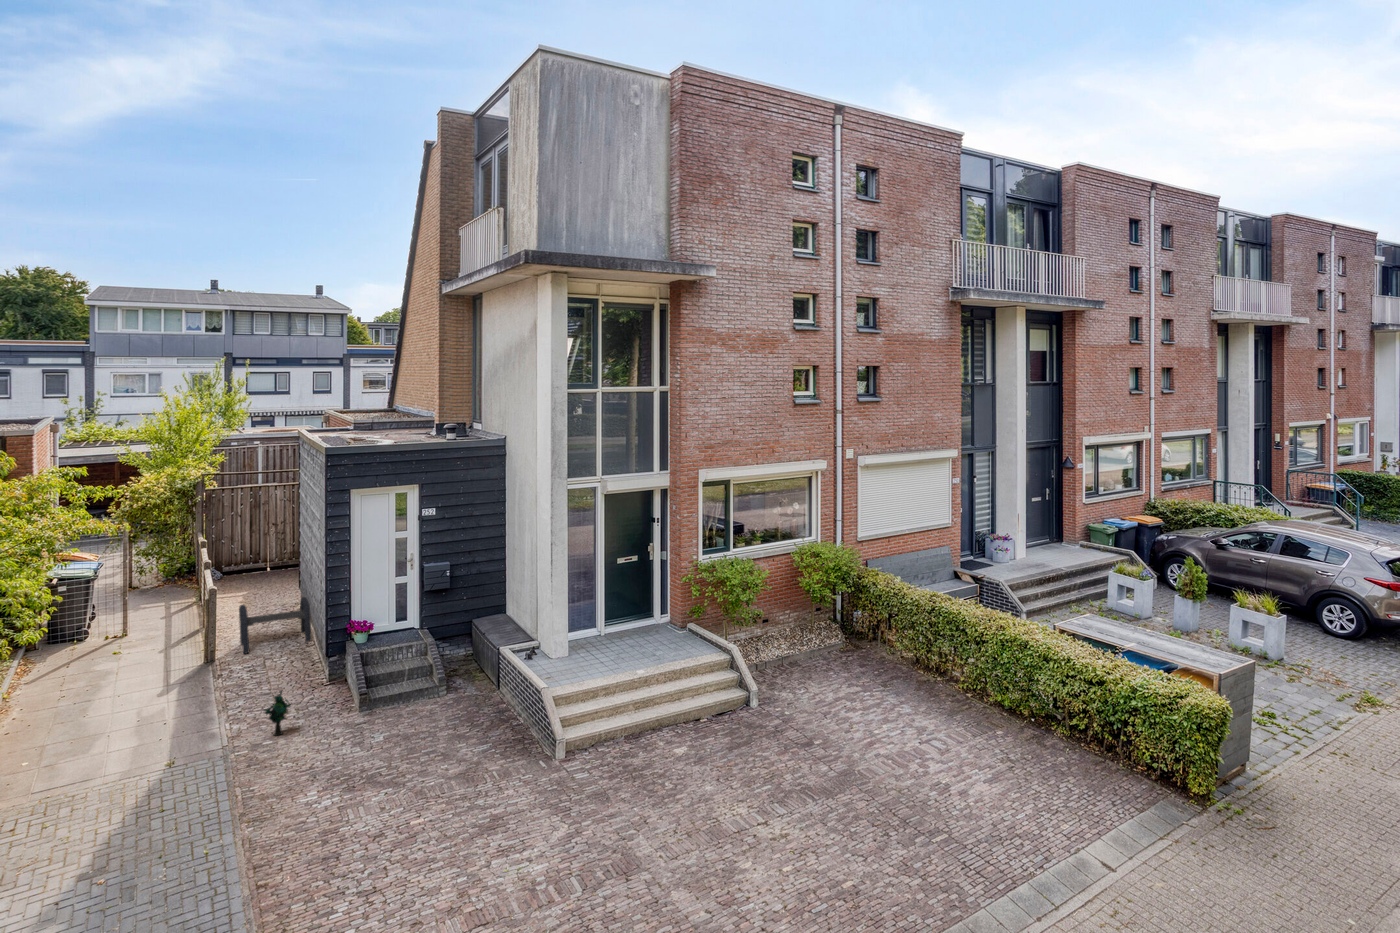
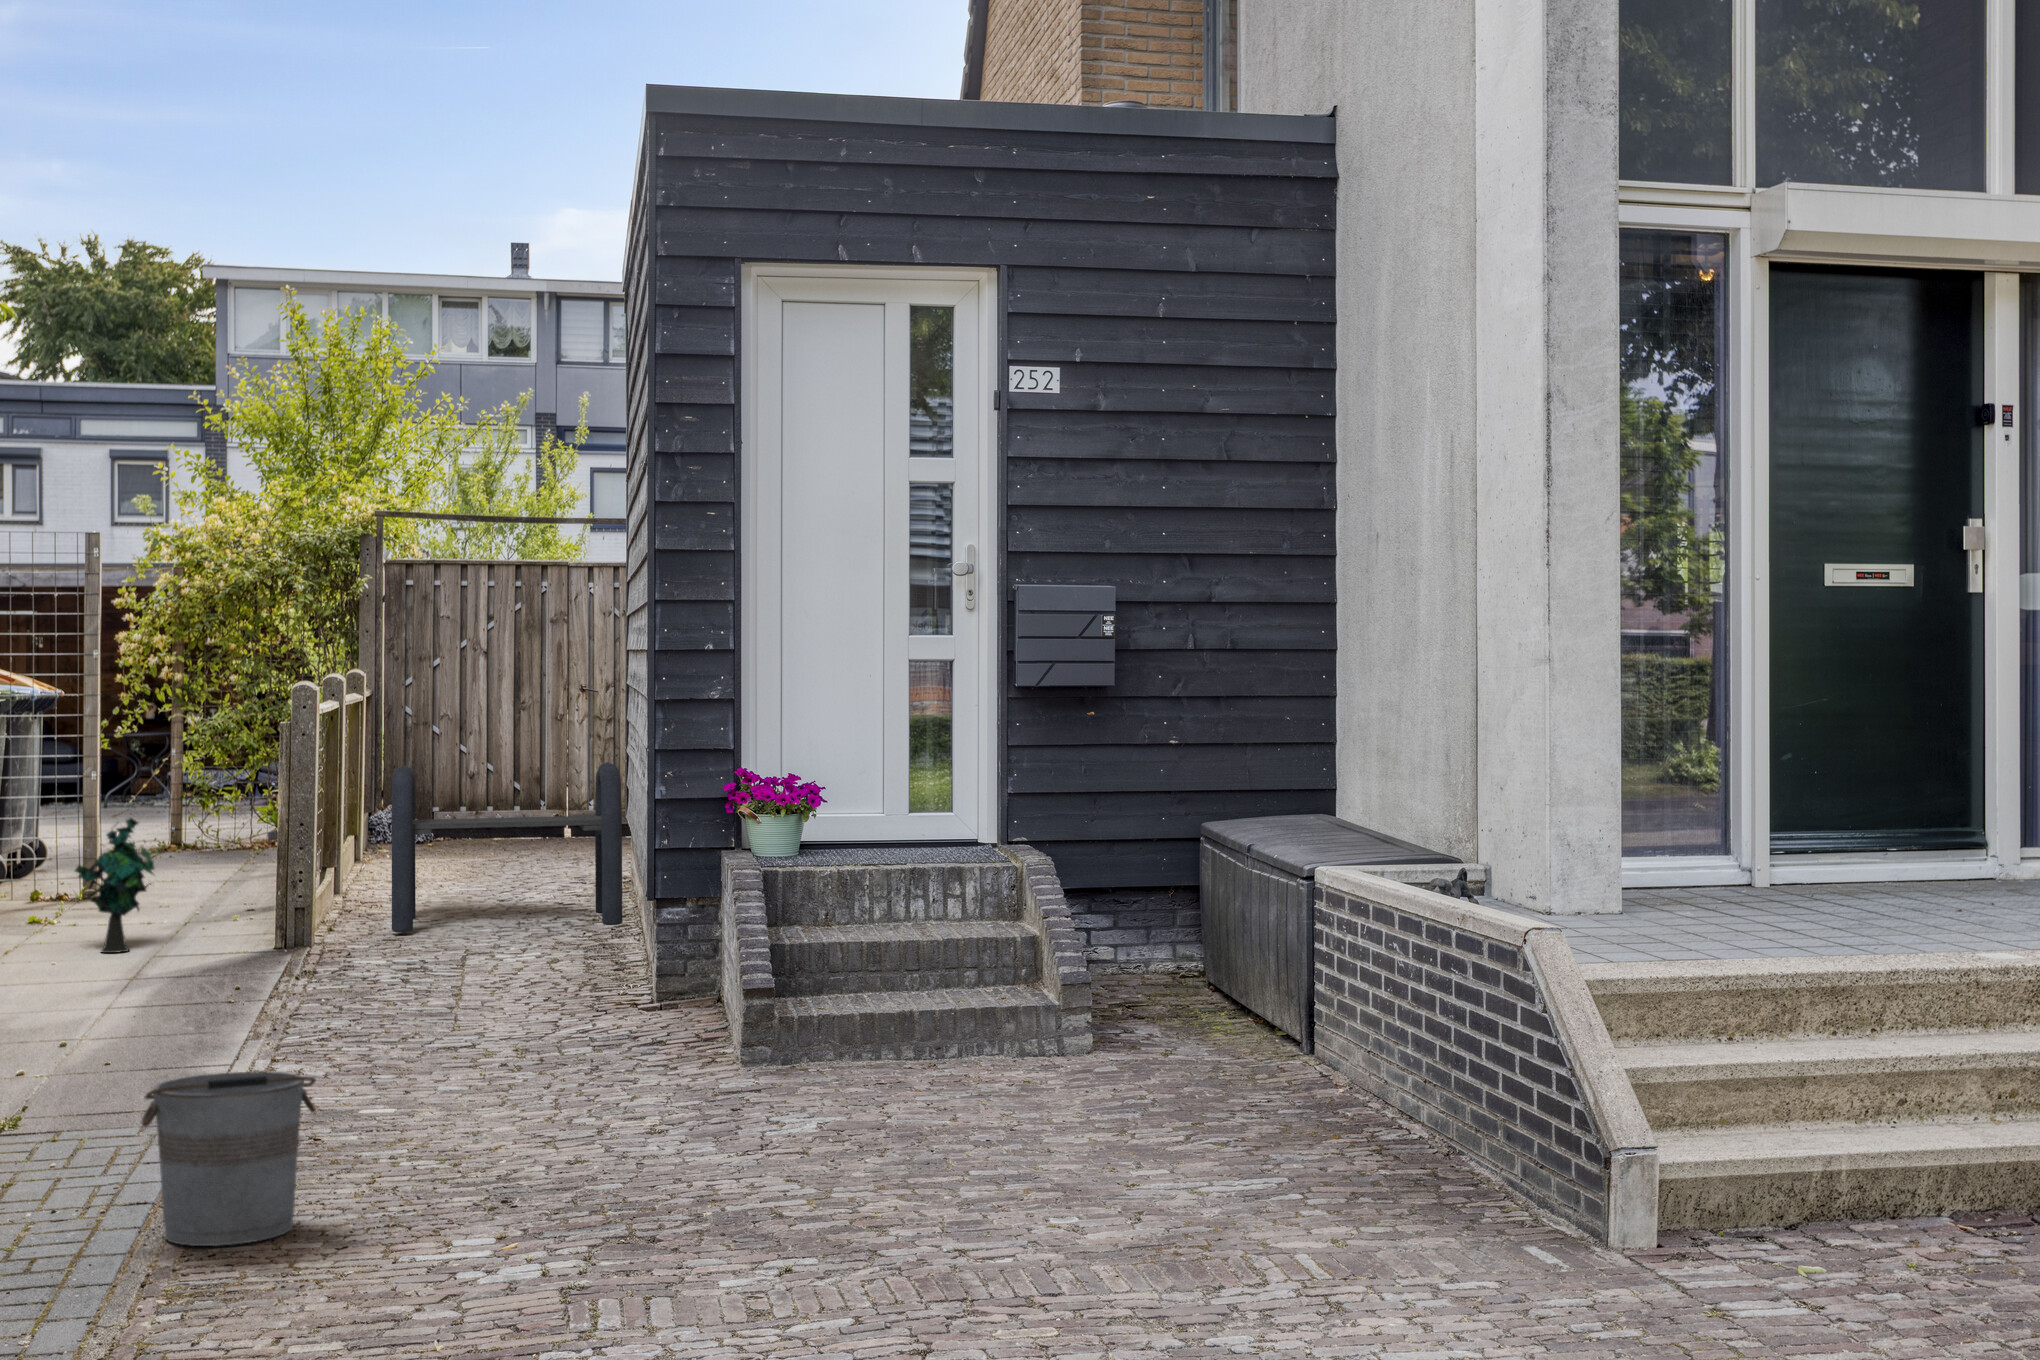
decorative plant: present [264,690,291,736] -> present [75,818,154,953]
bucket: none [230,759,272,805] -> present [142,1072,316,1246]

